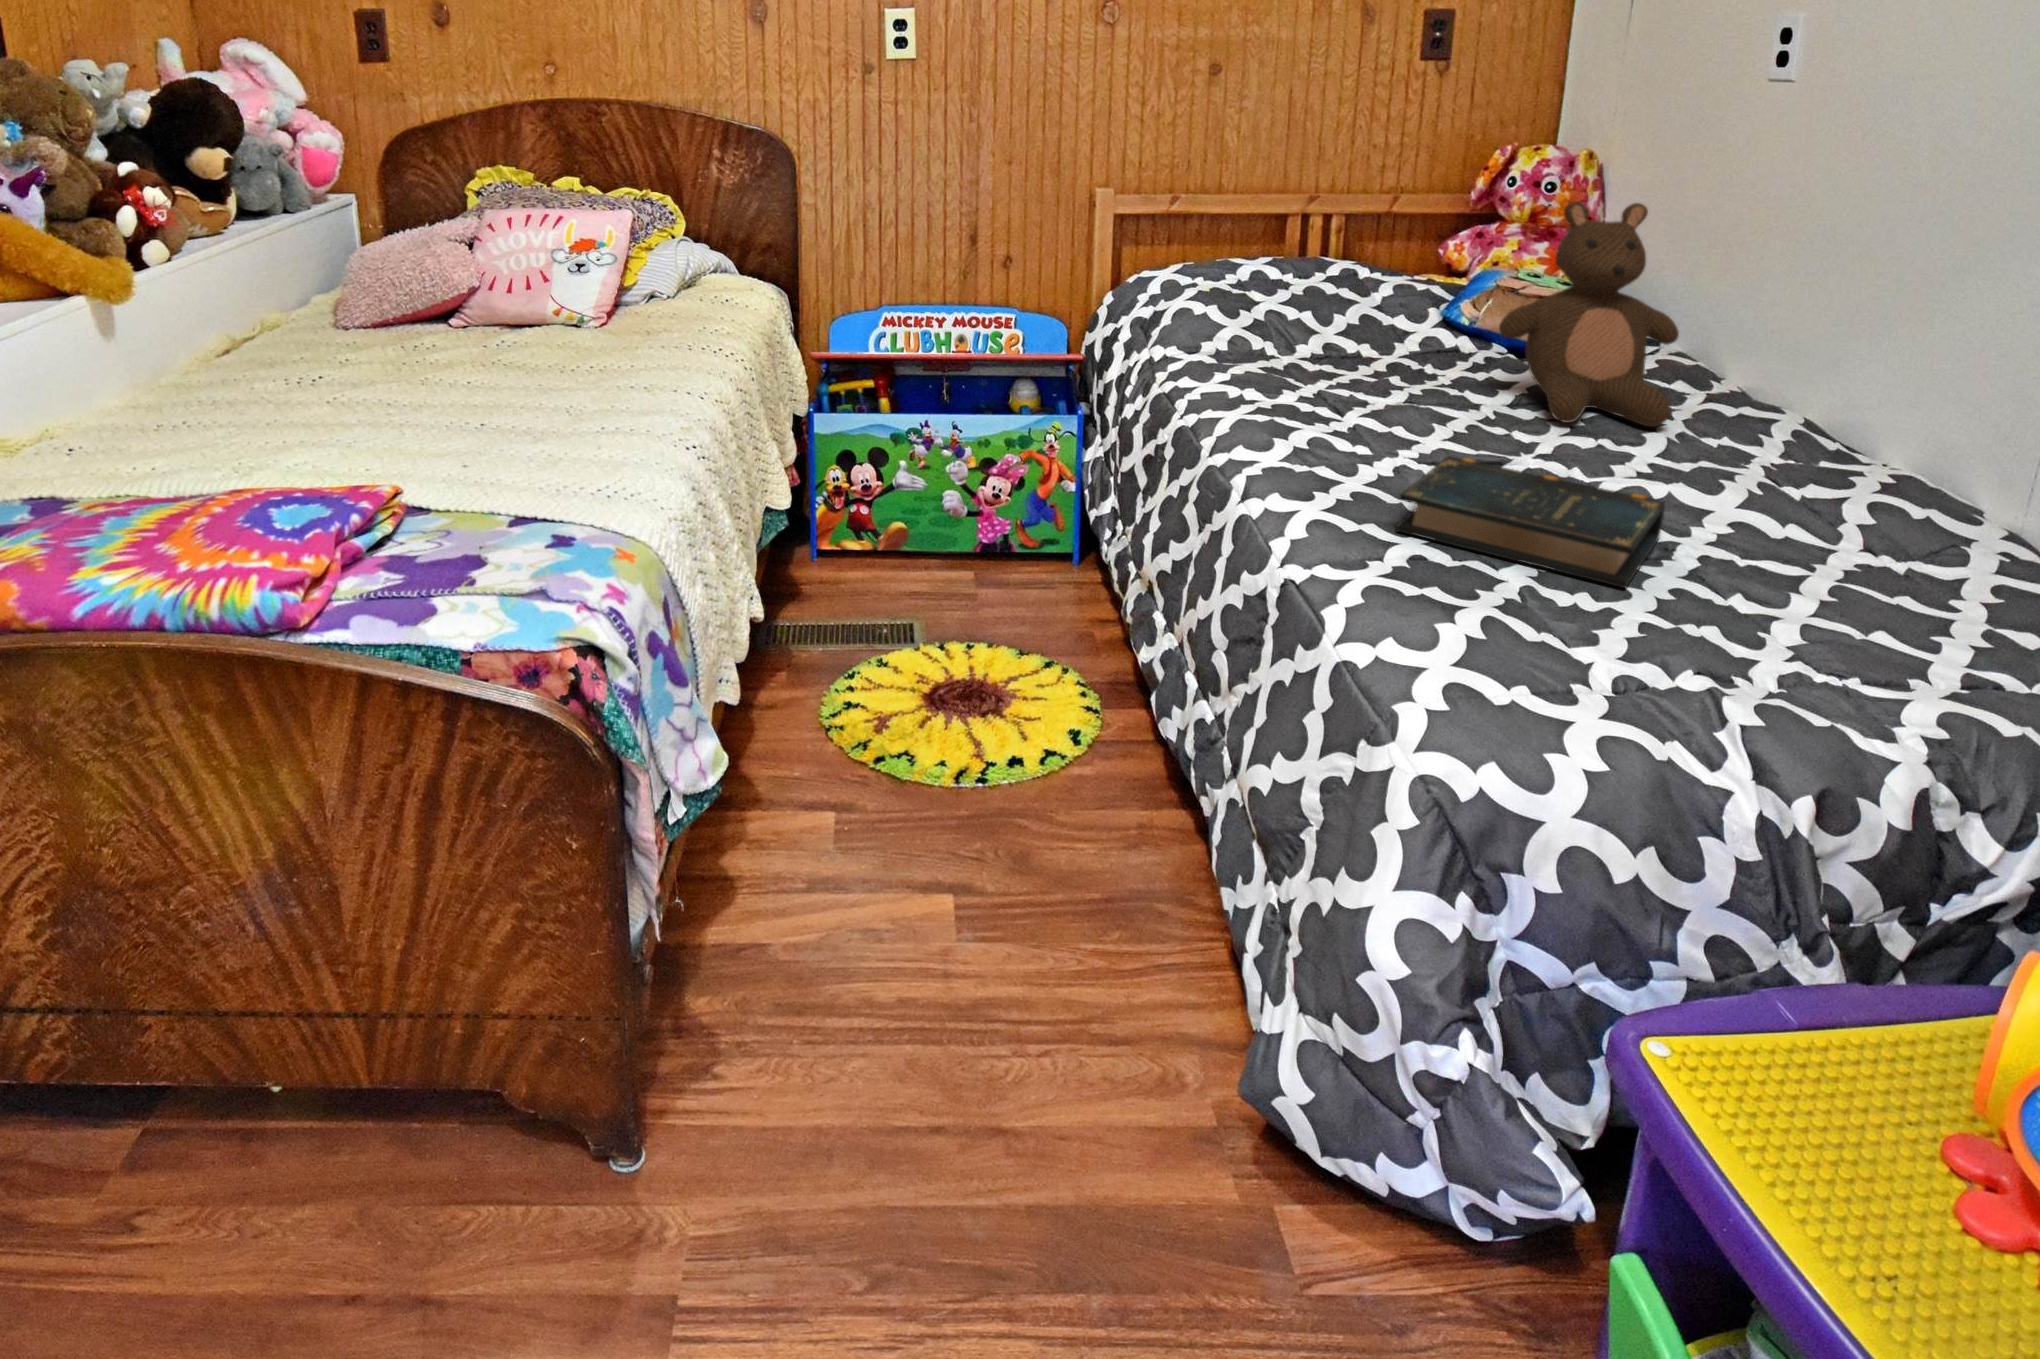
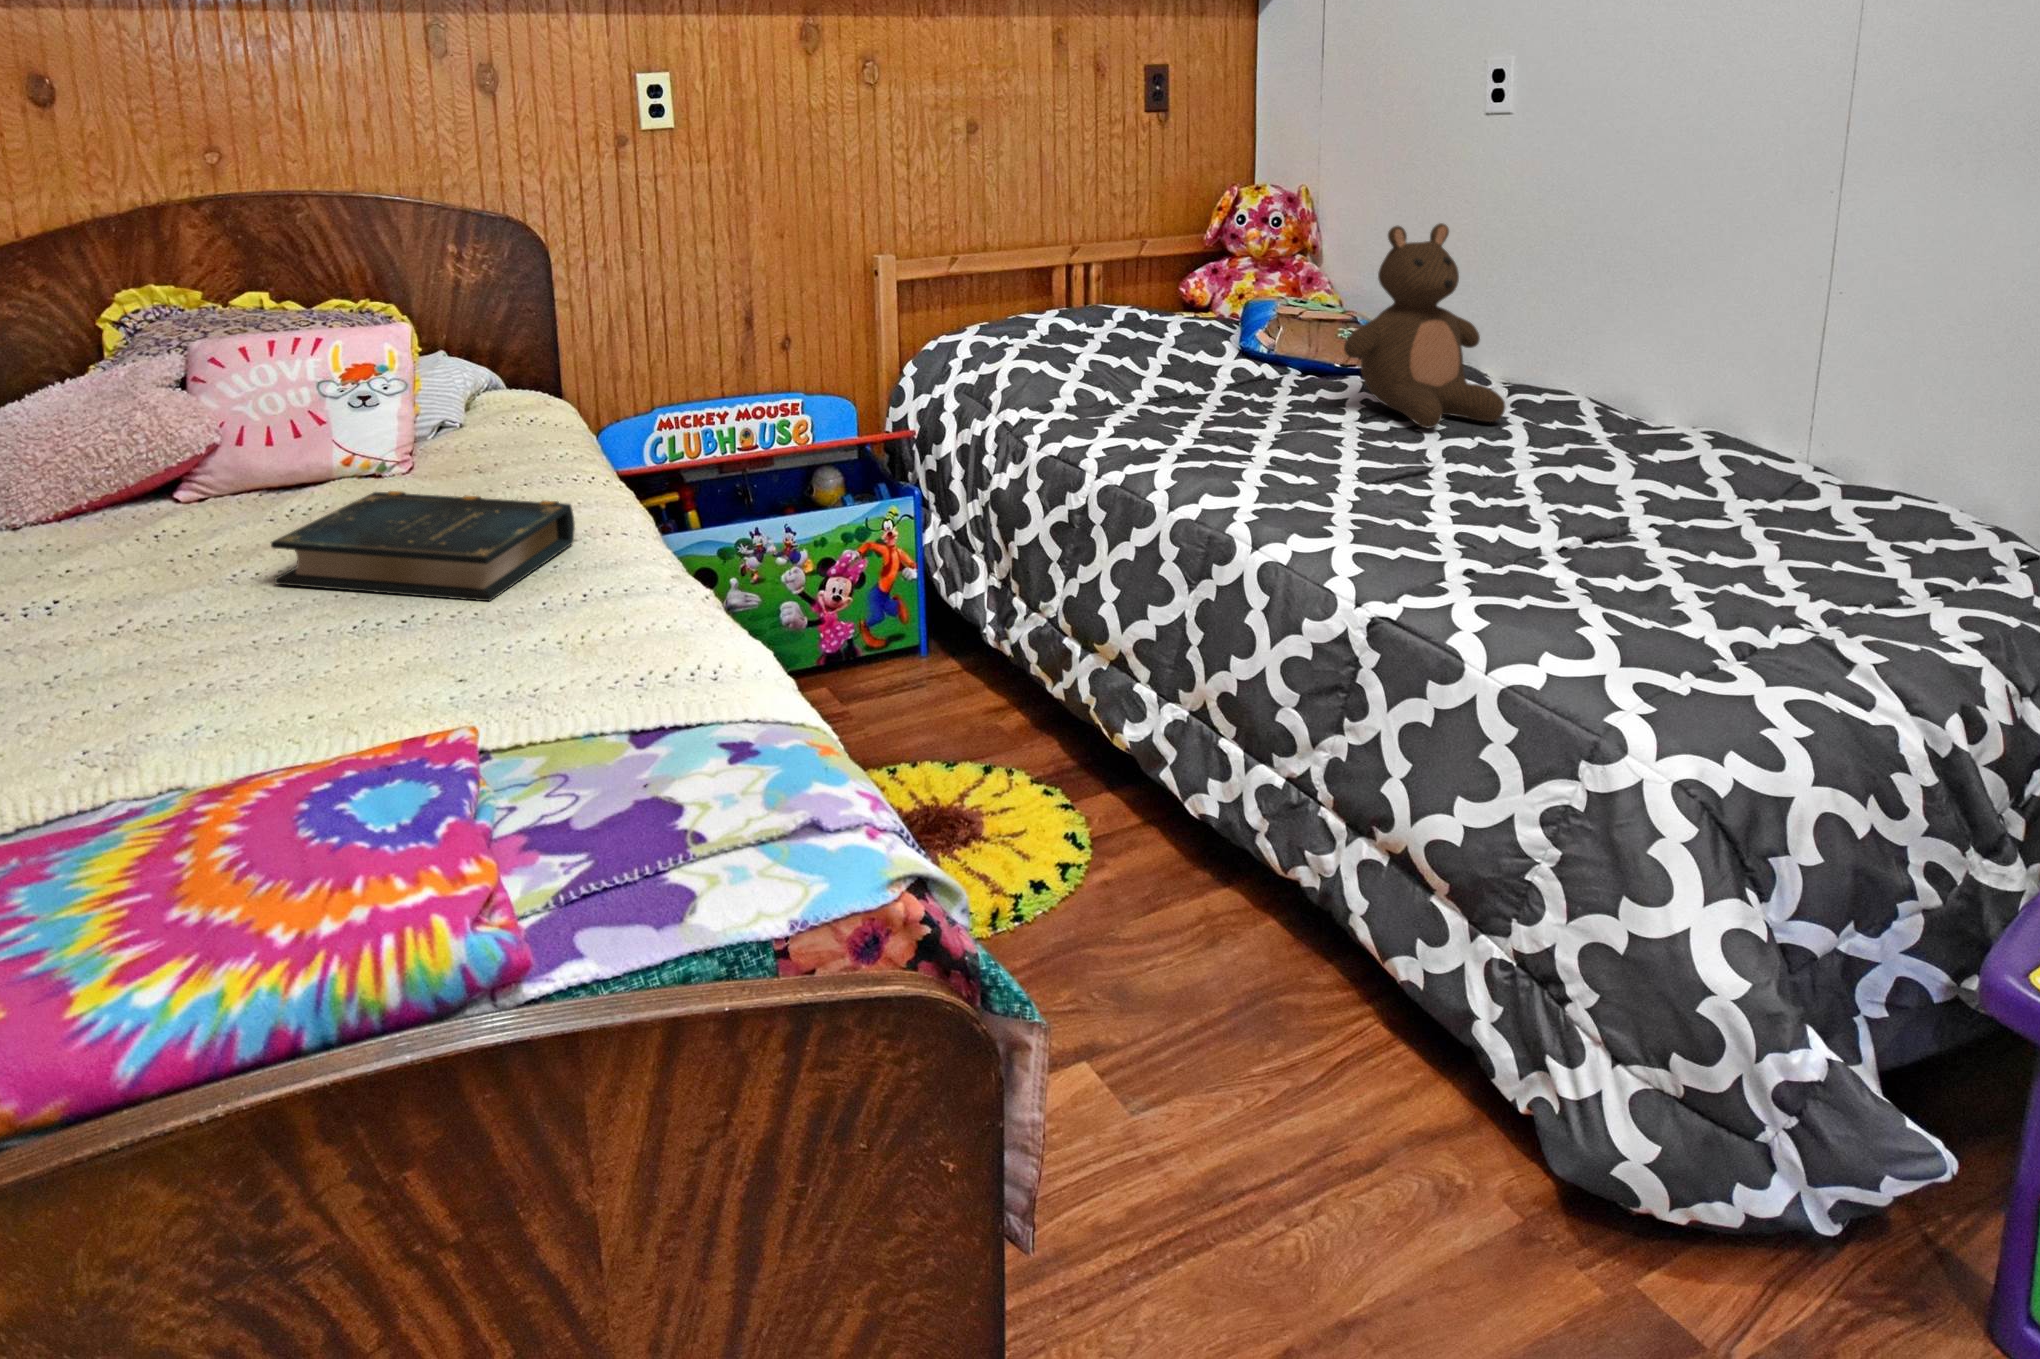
book: present [1396,456,1665,588] -> present [271,491,575,602]

